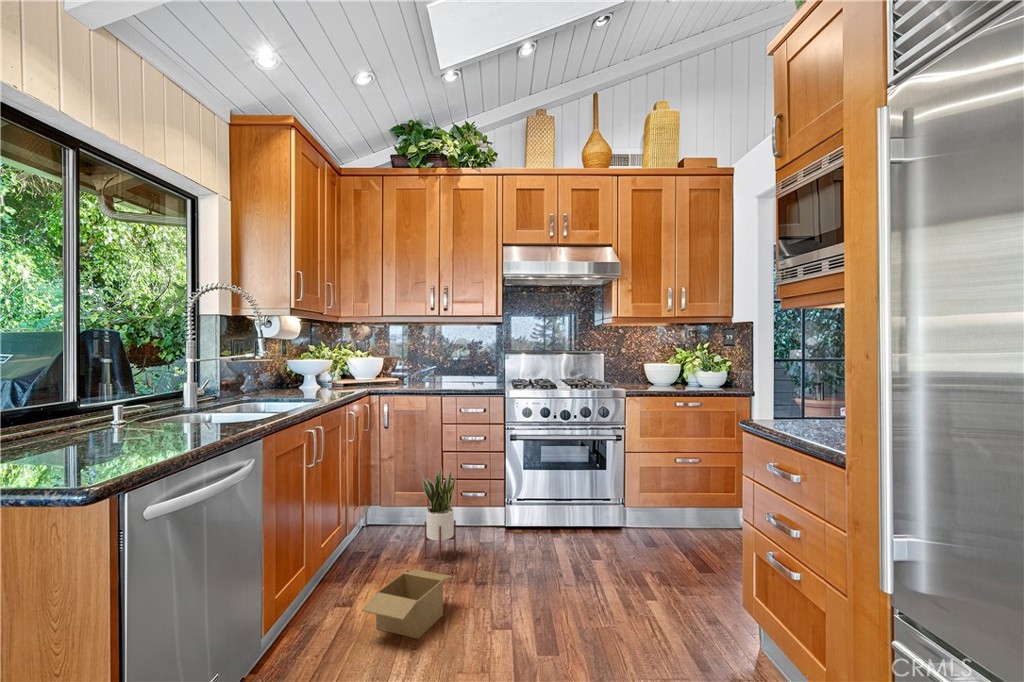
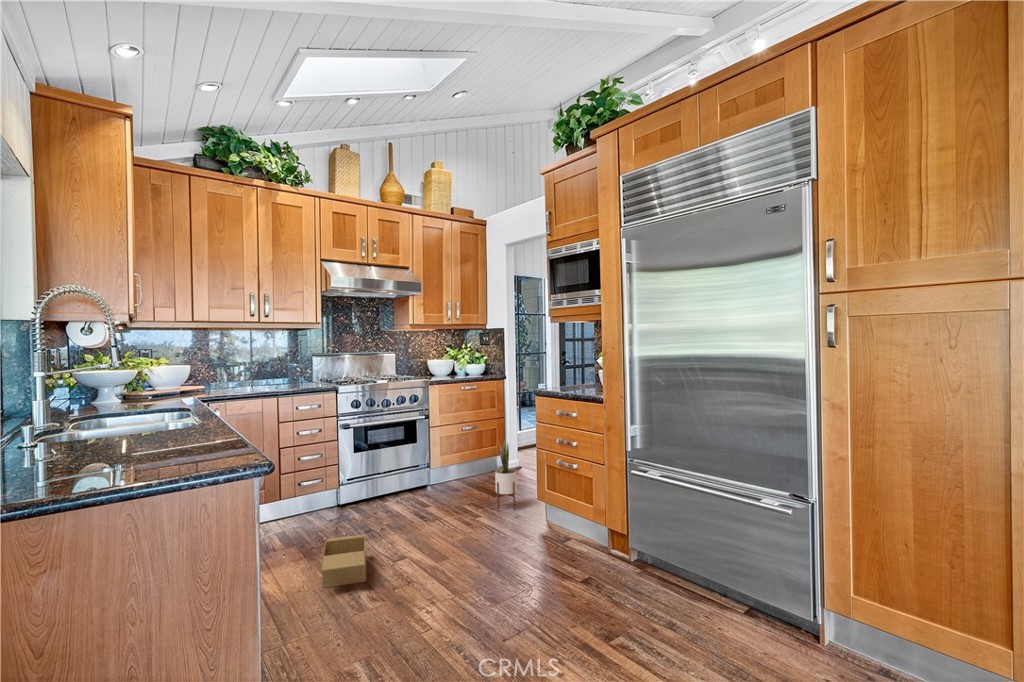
potted plant: present [420,467,456,563] -> present [495,441,516,511]

